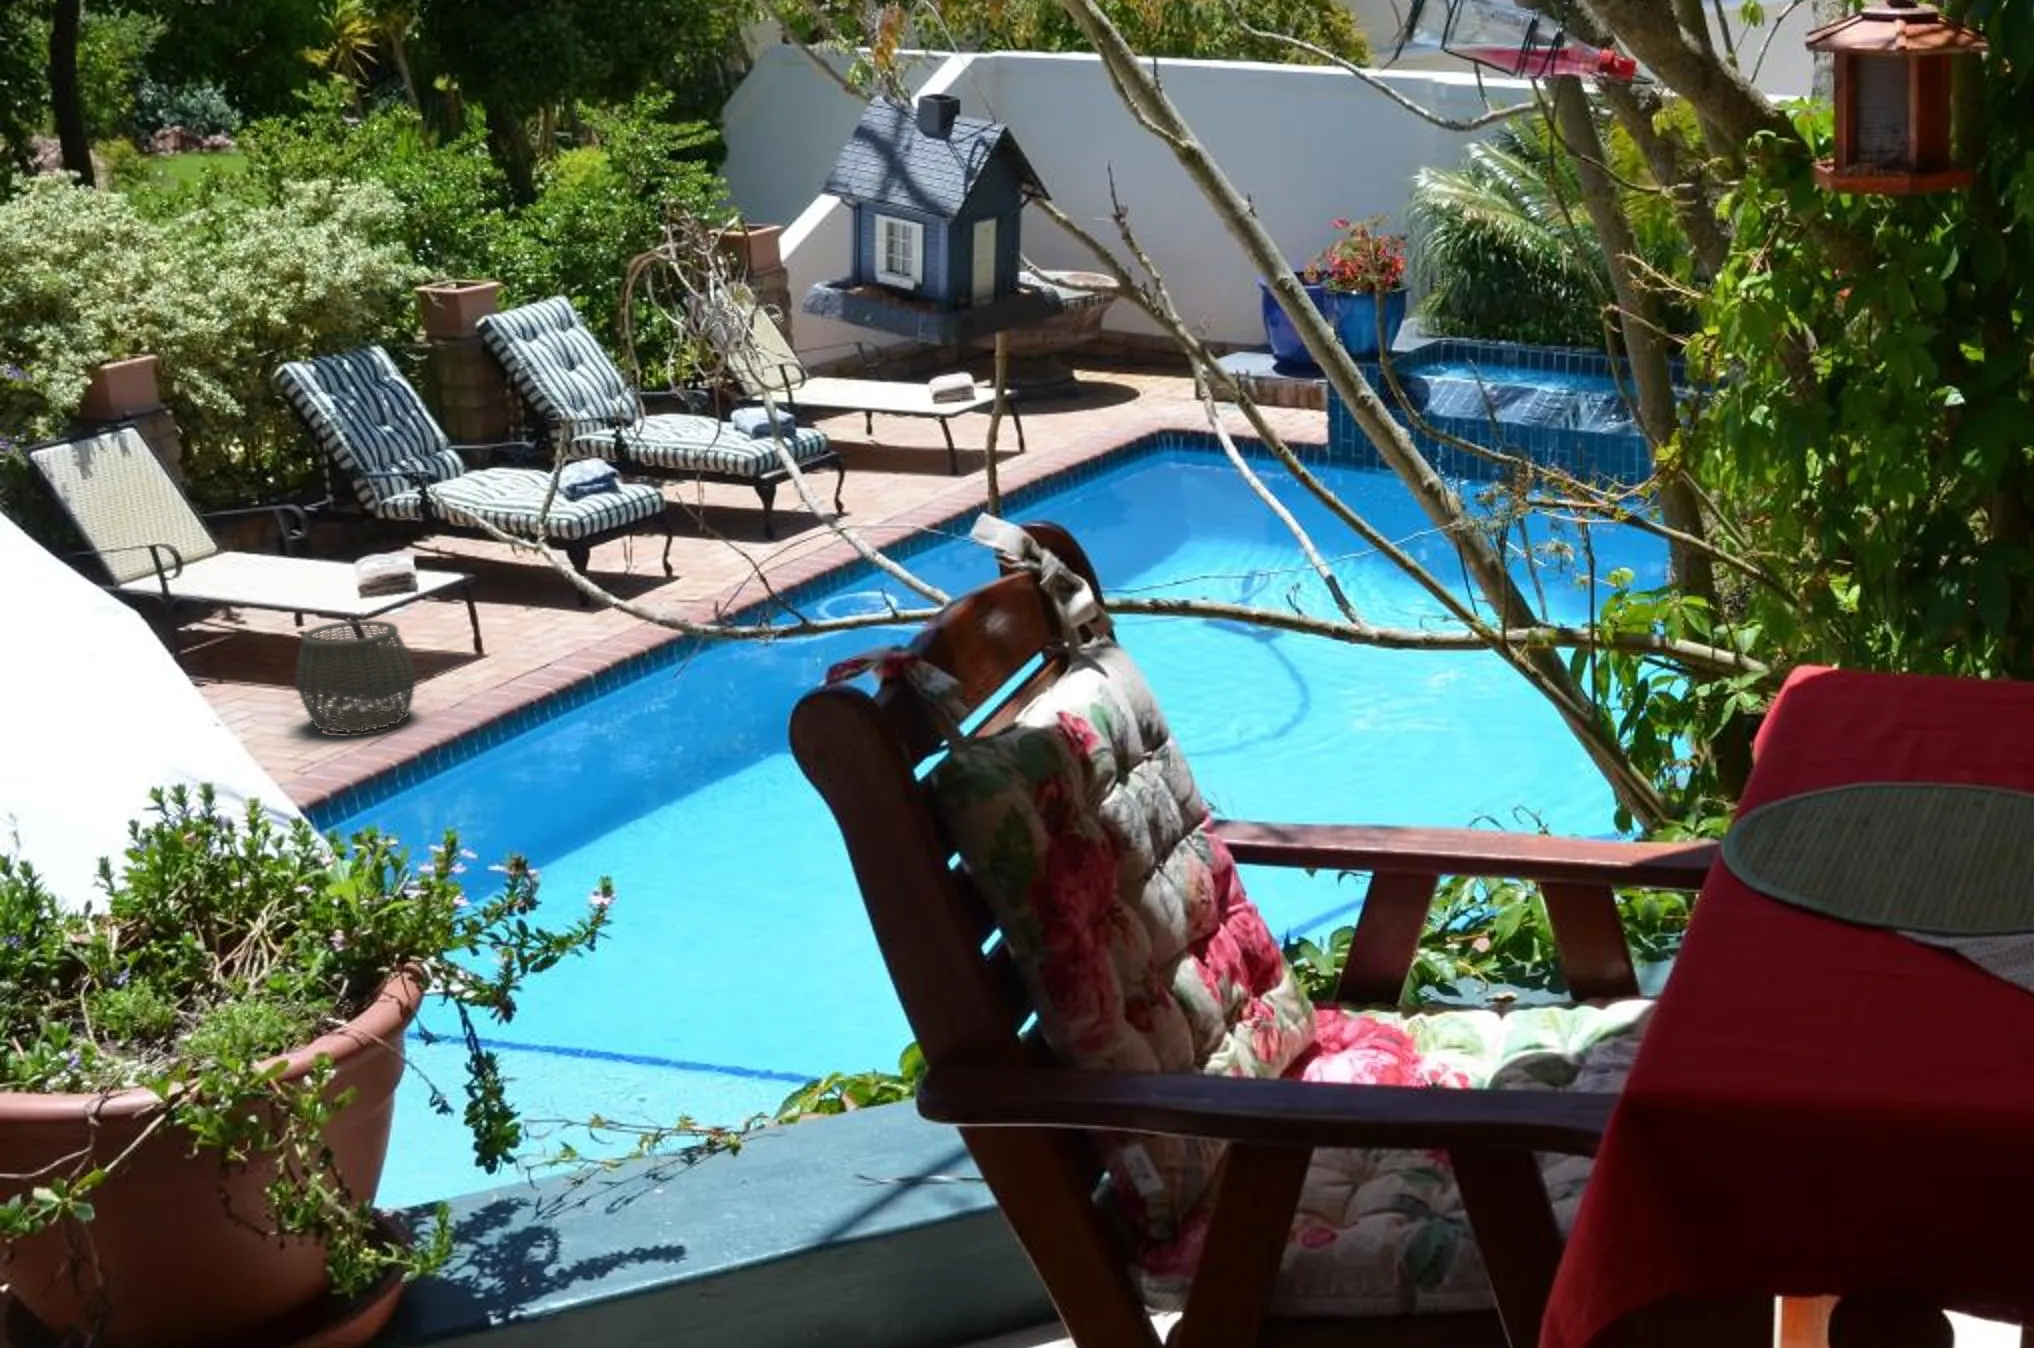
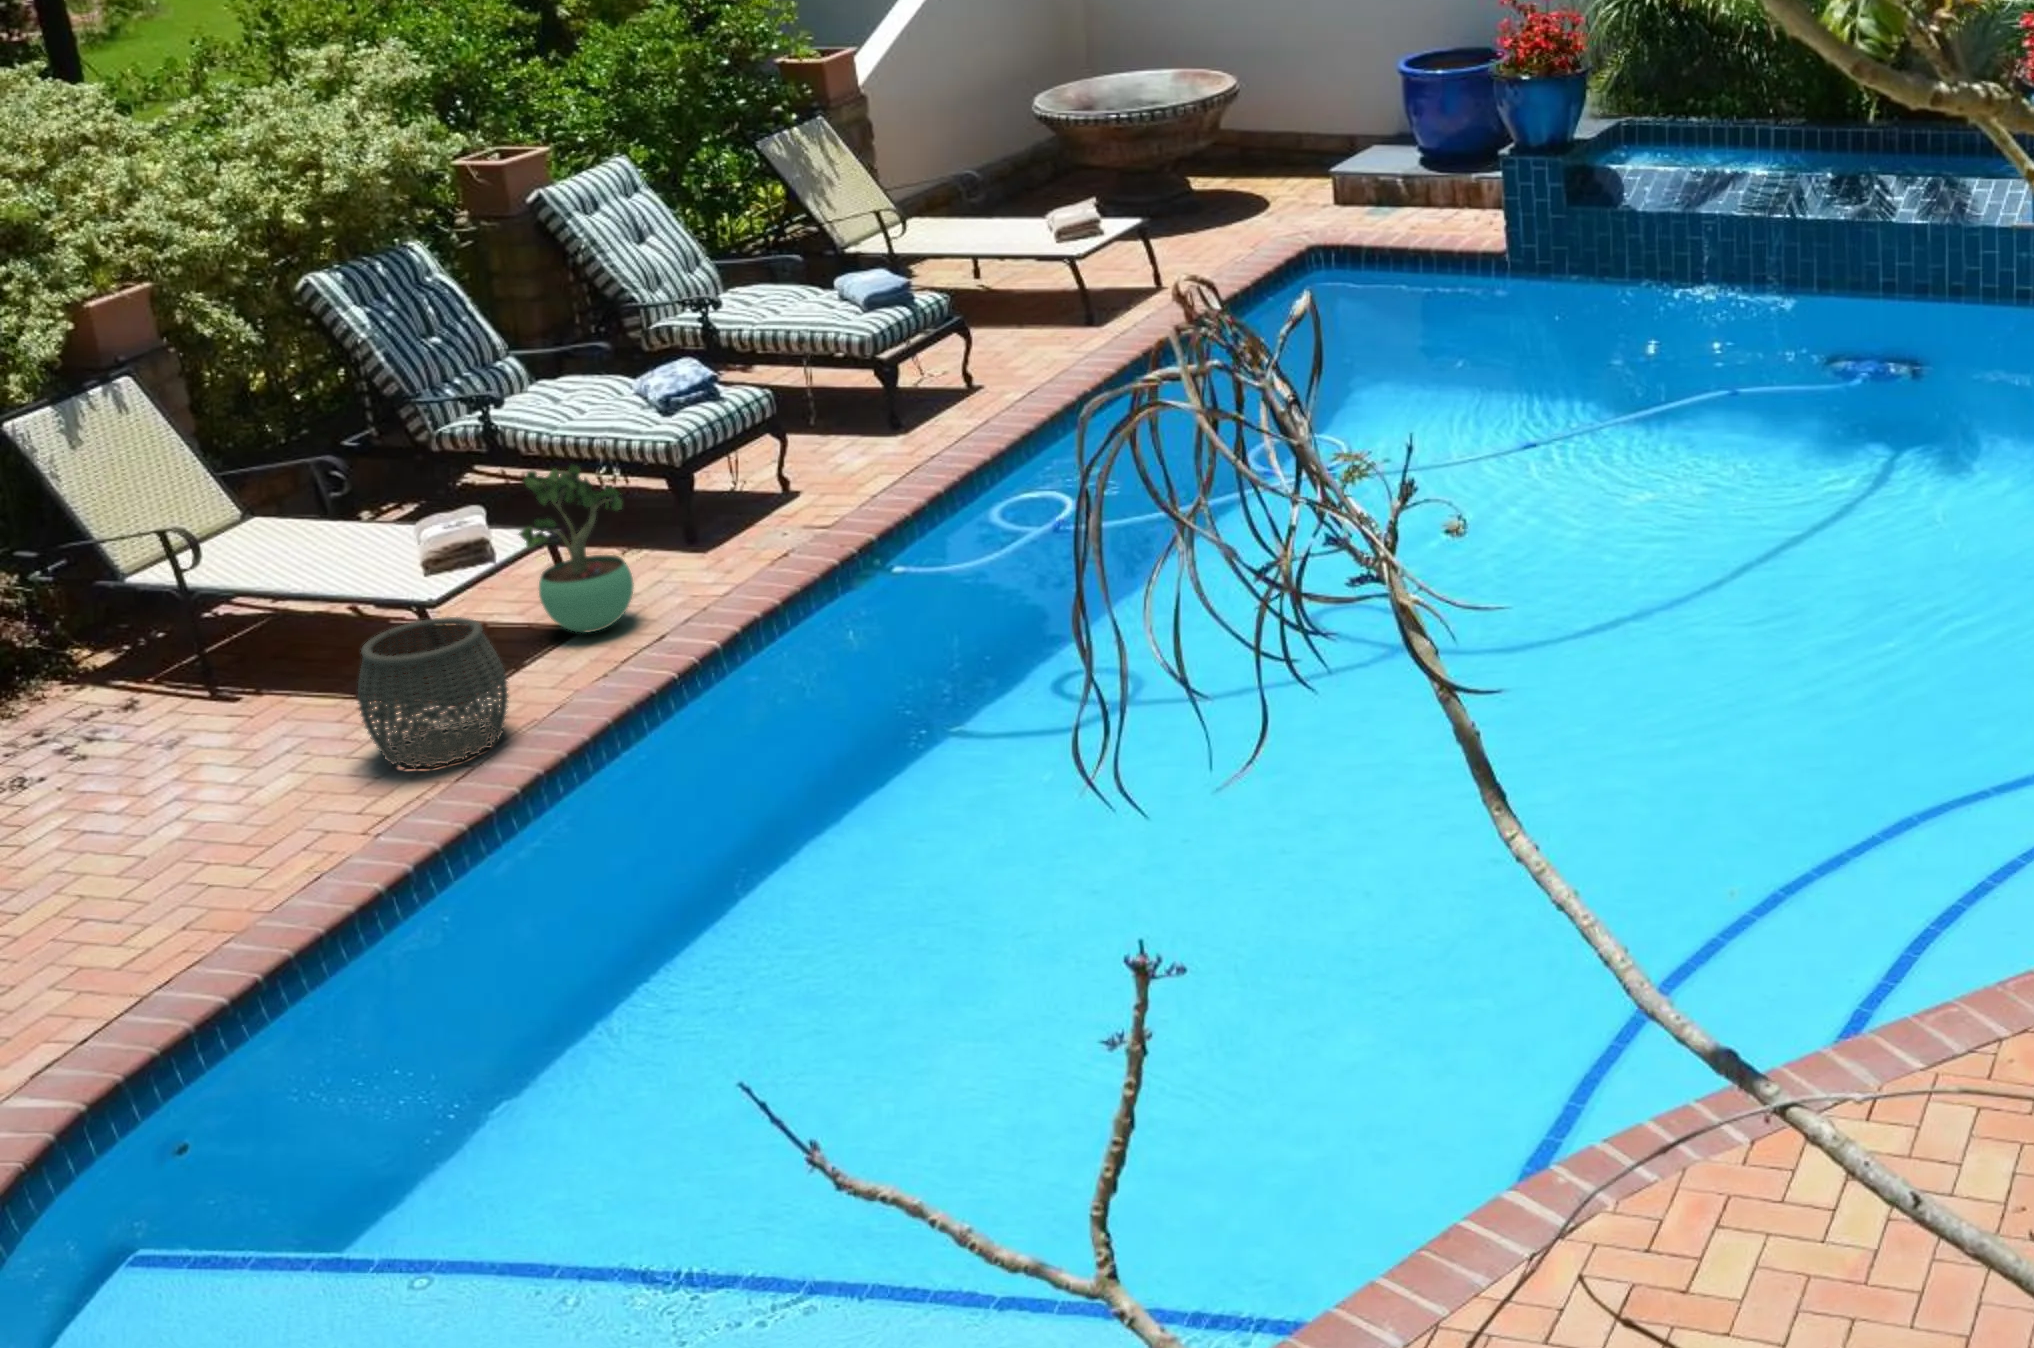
potted plant: none [437,517,528,658] -> present [519,464,634,632]

